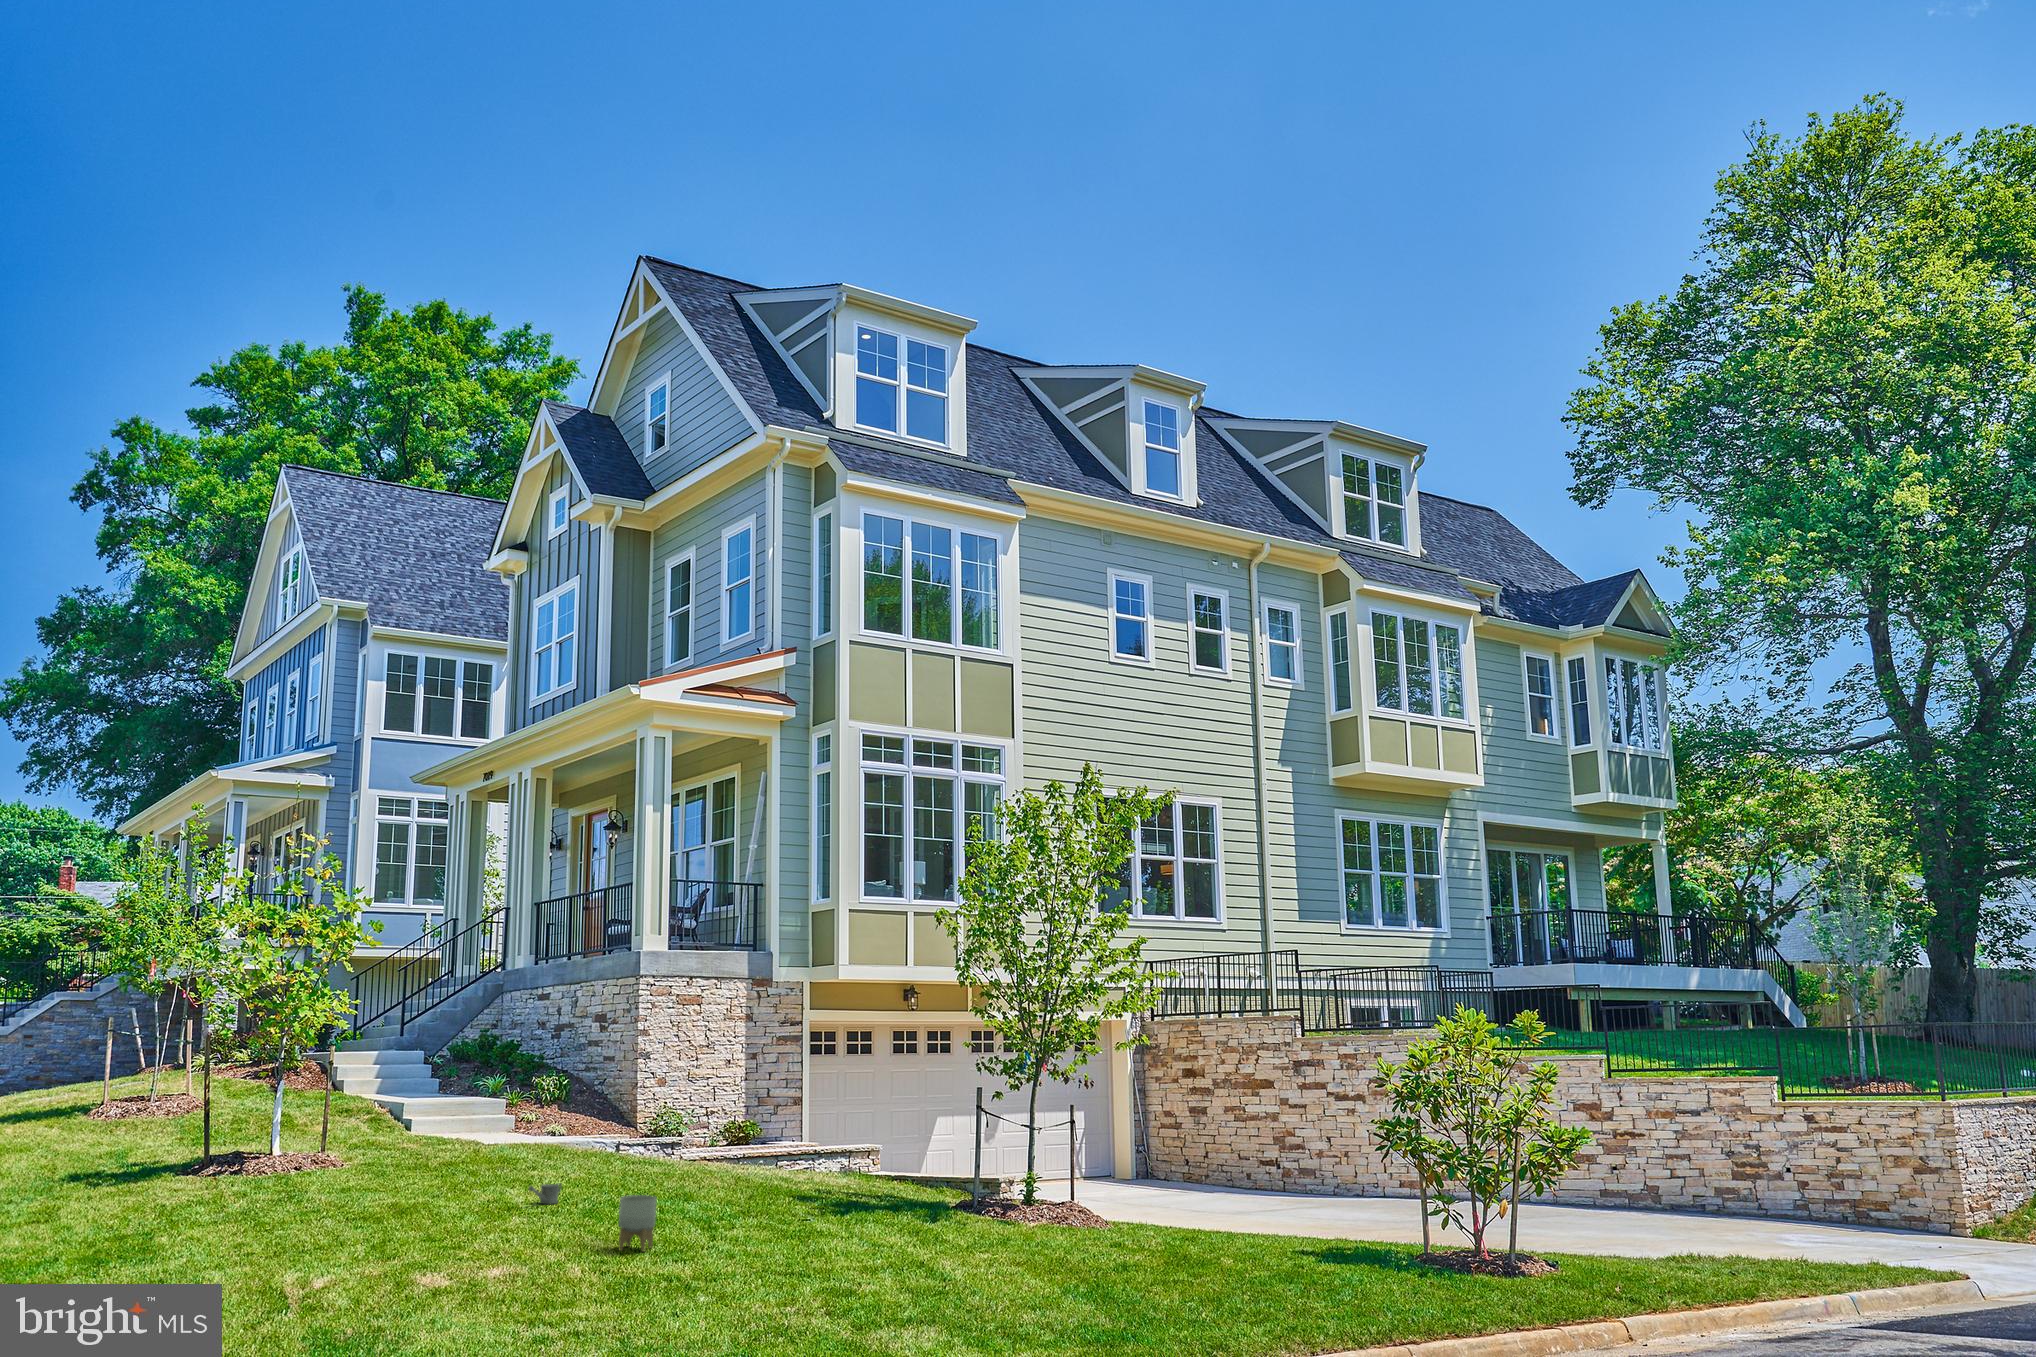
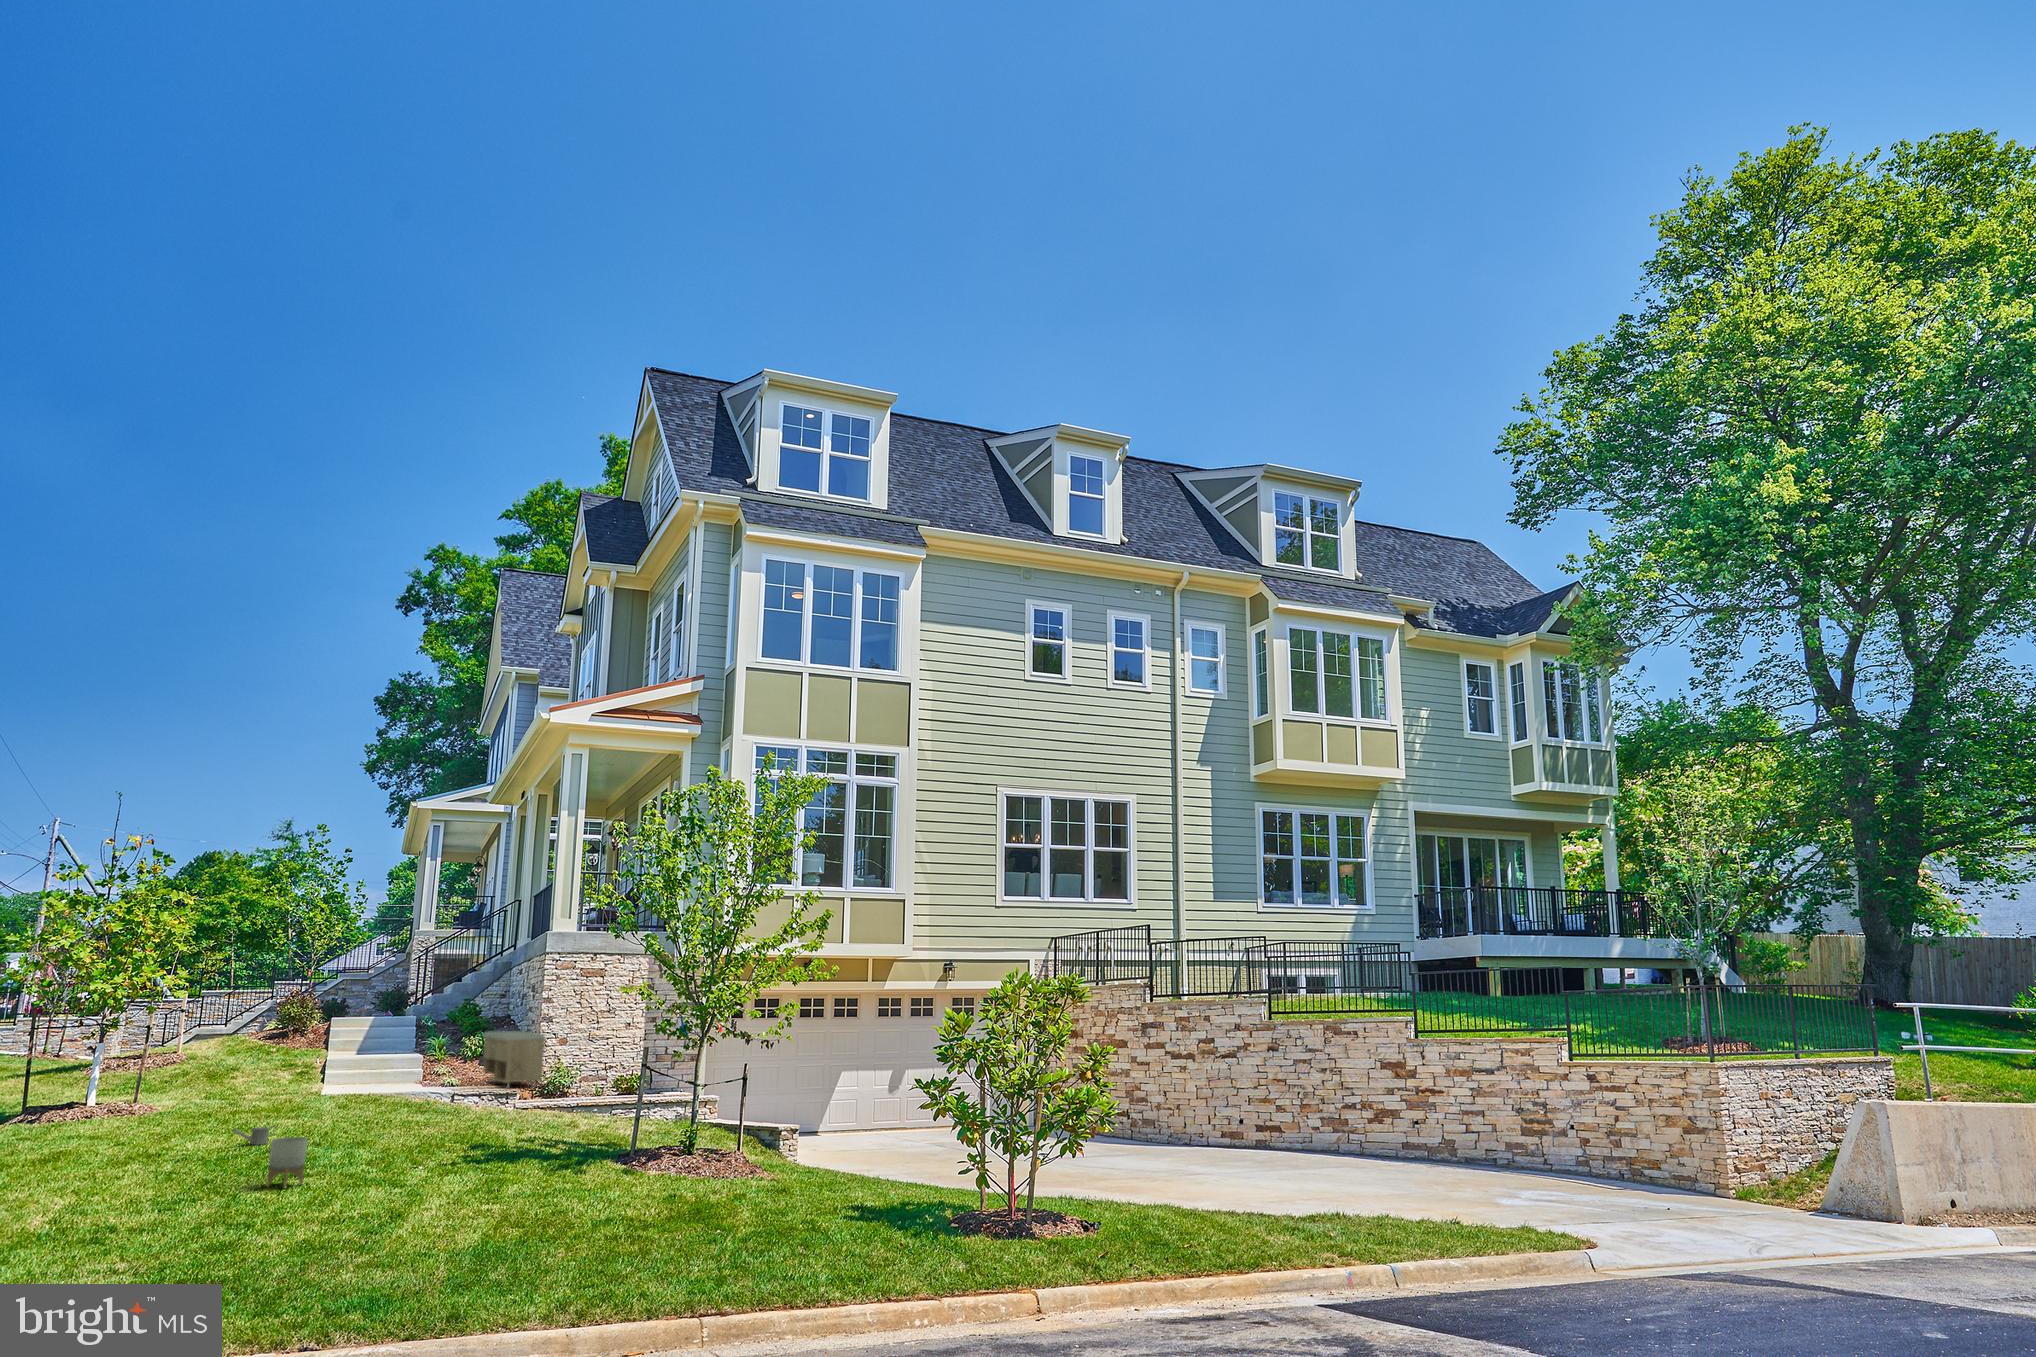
storage bench: none [567,1066,651,1133] -> present [483,1031,545,1087]

